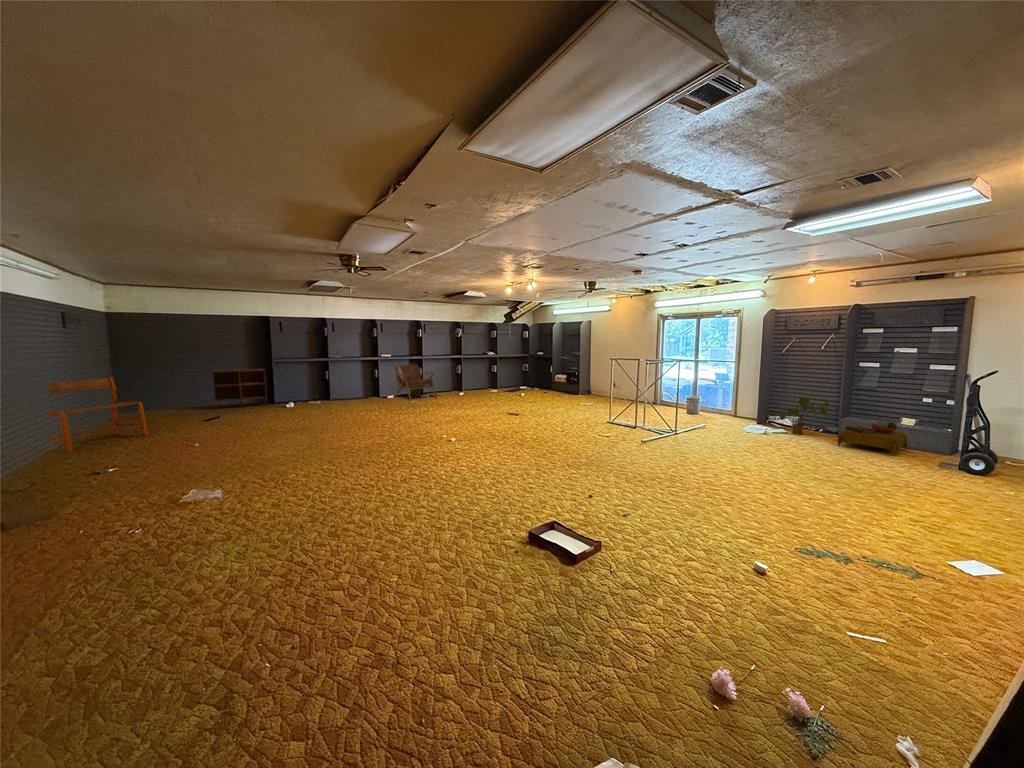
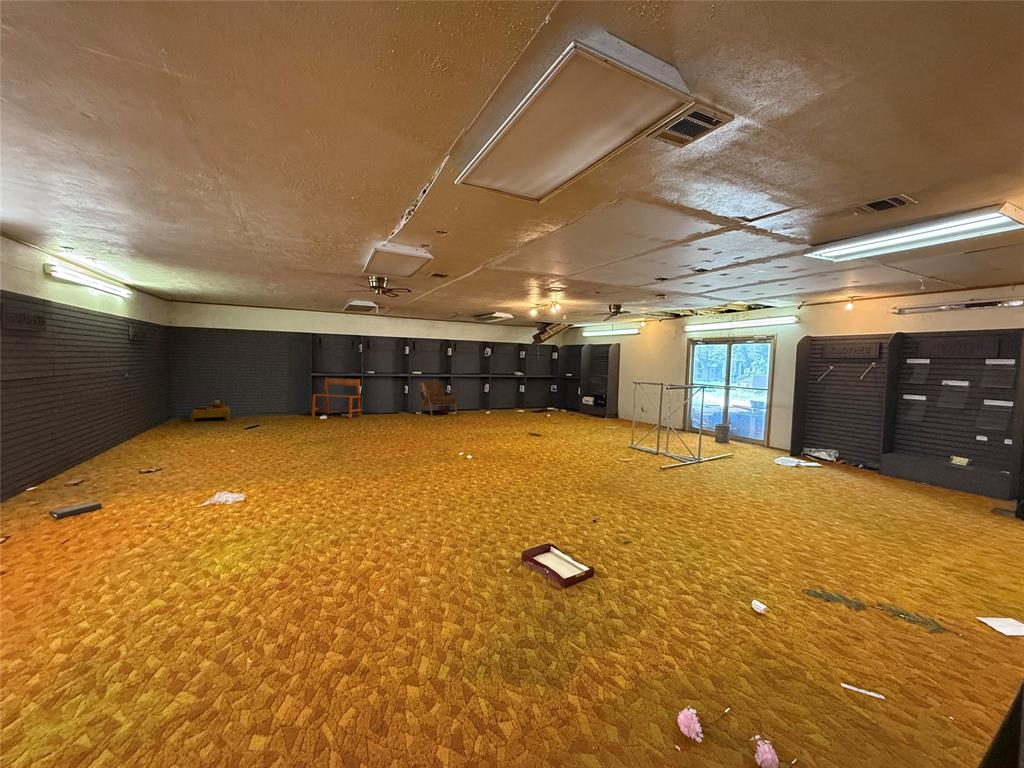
shelving unit: present [212,369,267,408] -> none [246,380,295,418]
bench: present [45,377,148,452] -> present [312,378,362,419]
house plant: present [780,397,829,435] -> none [815,430,871,471]
side table: present [837,421,908,456] -> present [191,400,231,421]

